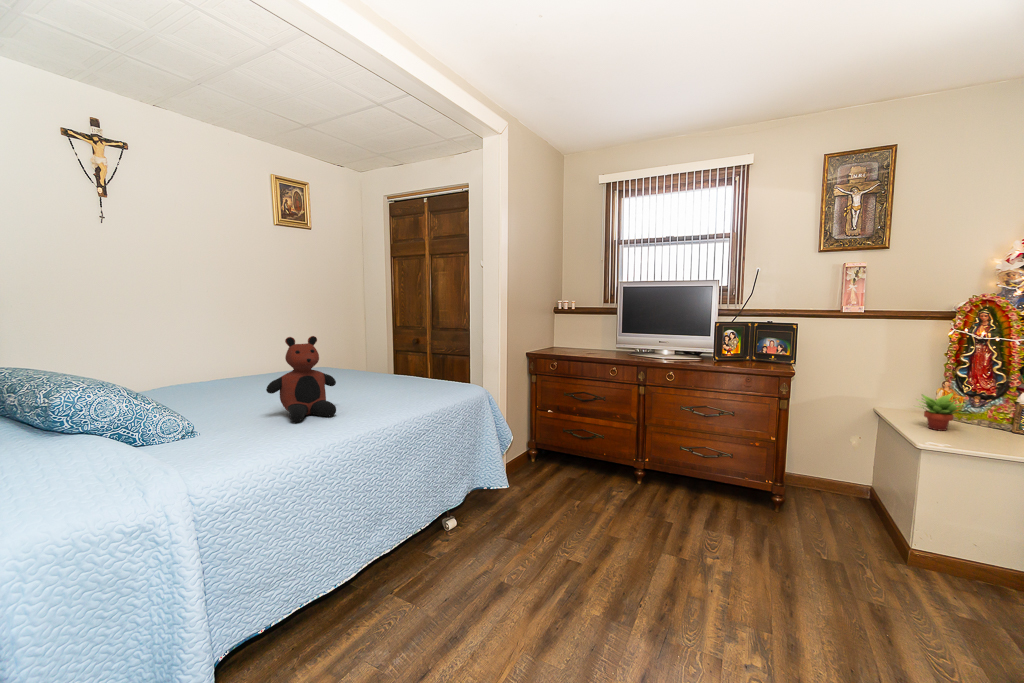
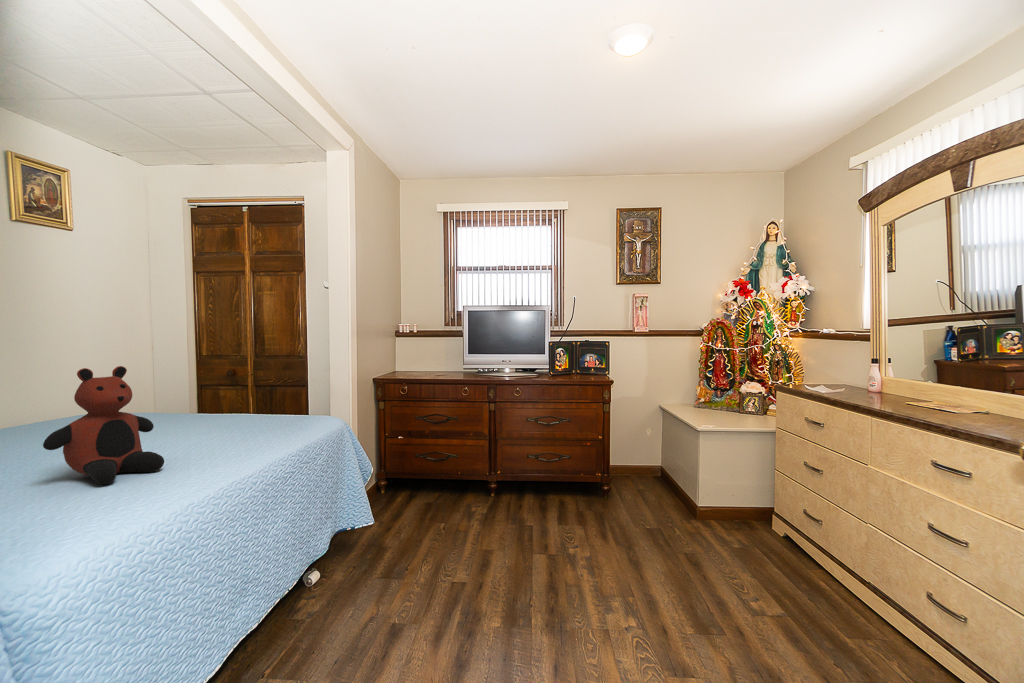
succulent plant: present [921,393,965,431] -> none [687,388,717,416]

